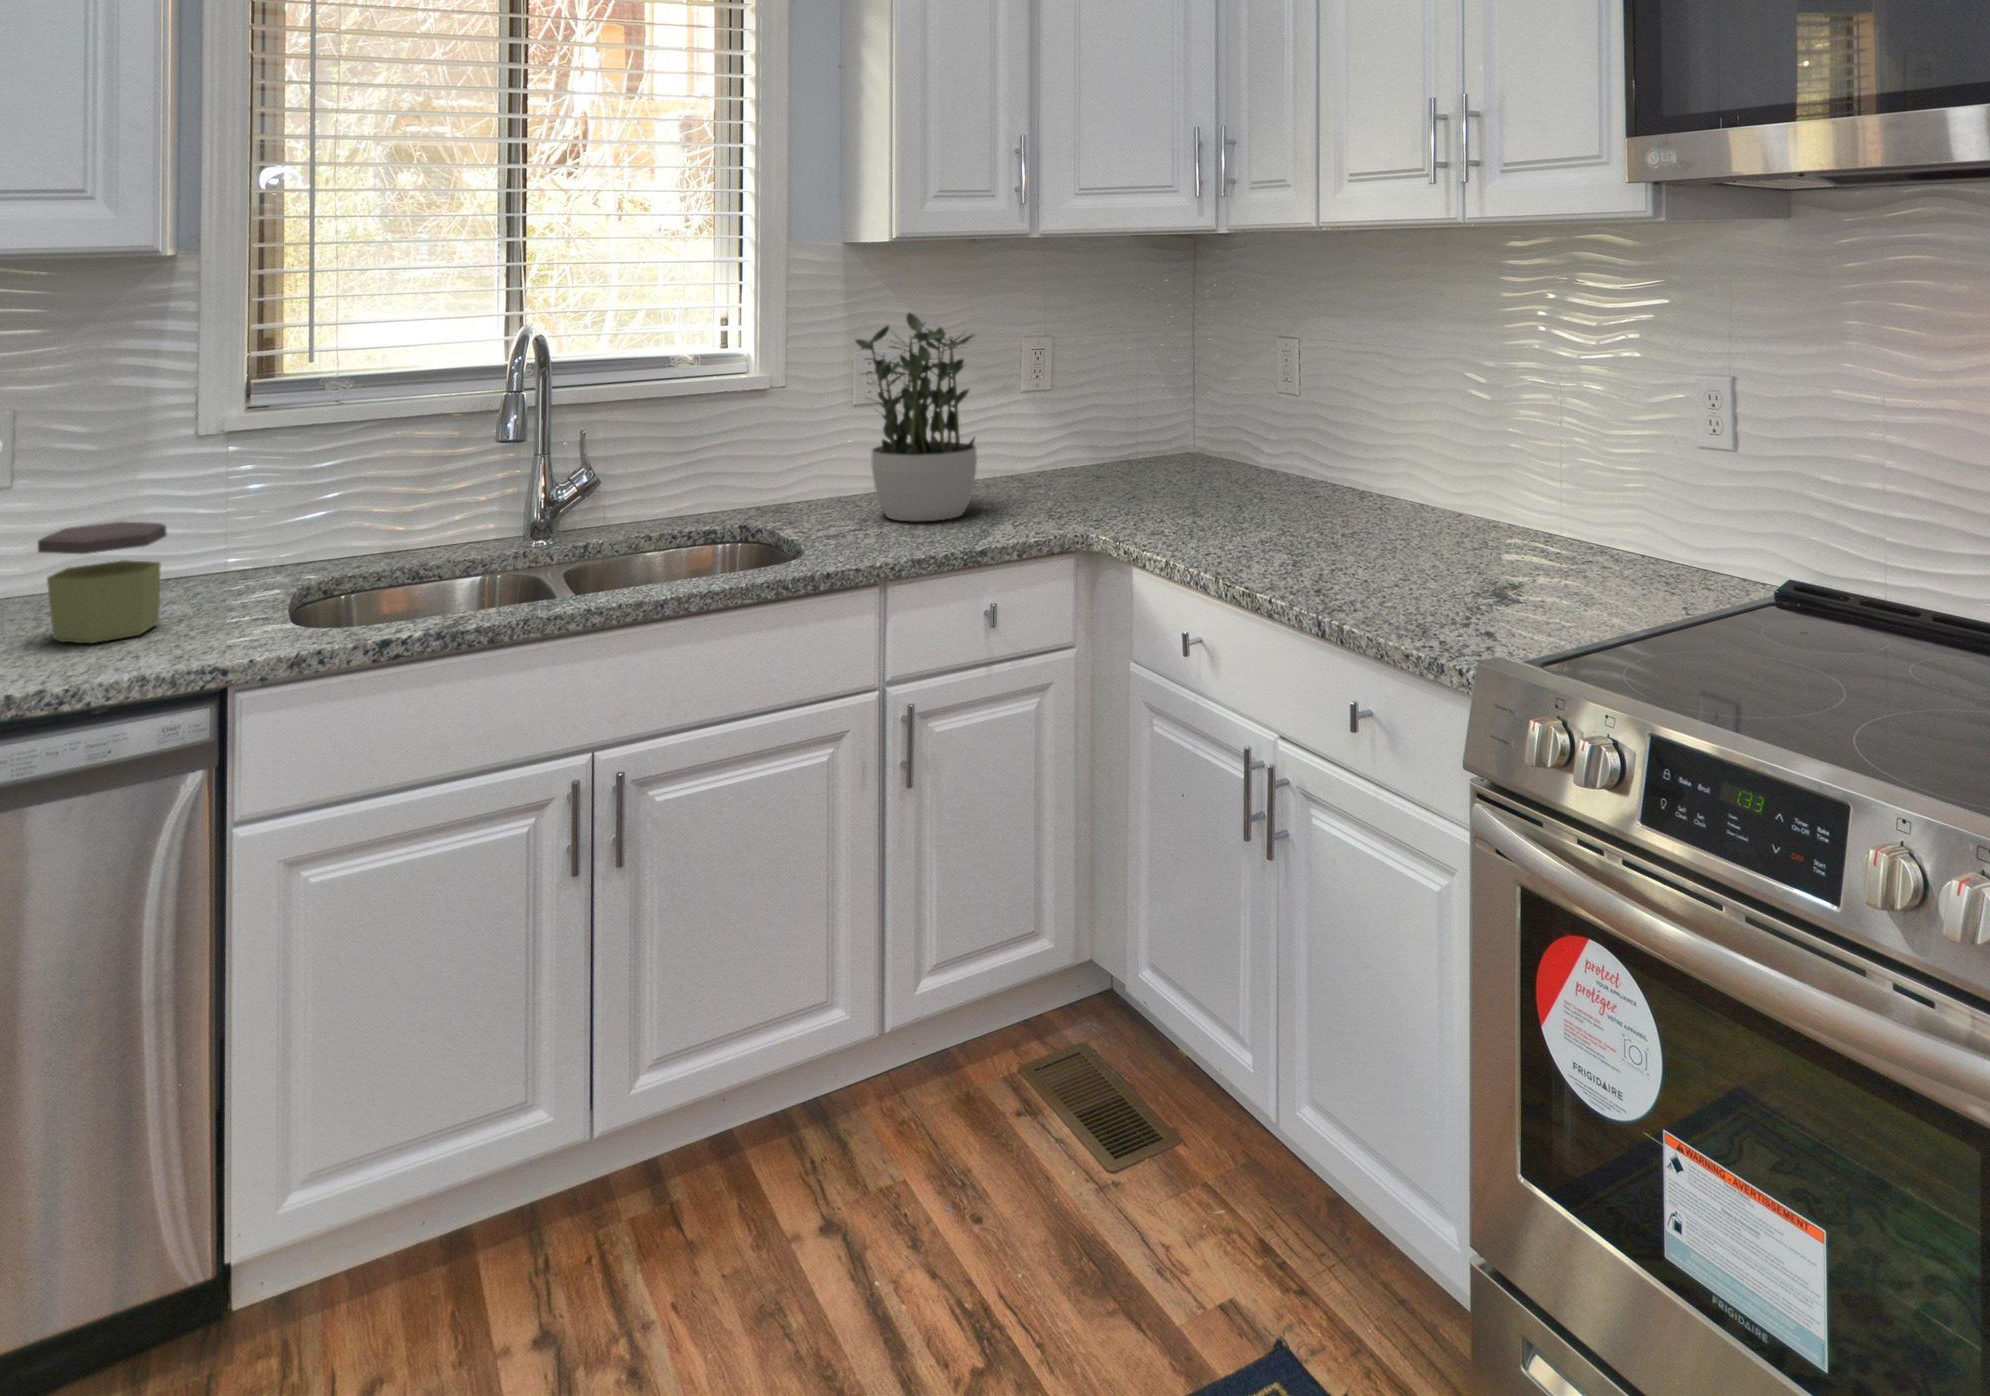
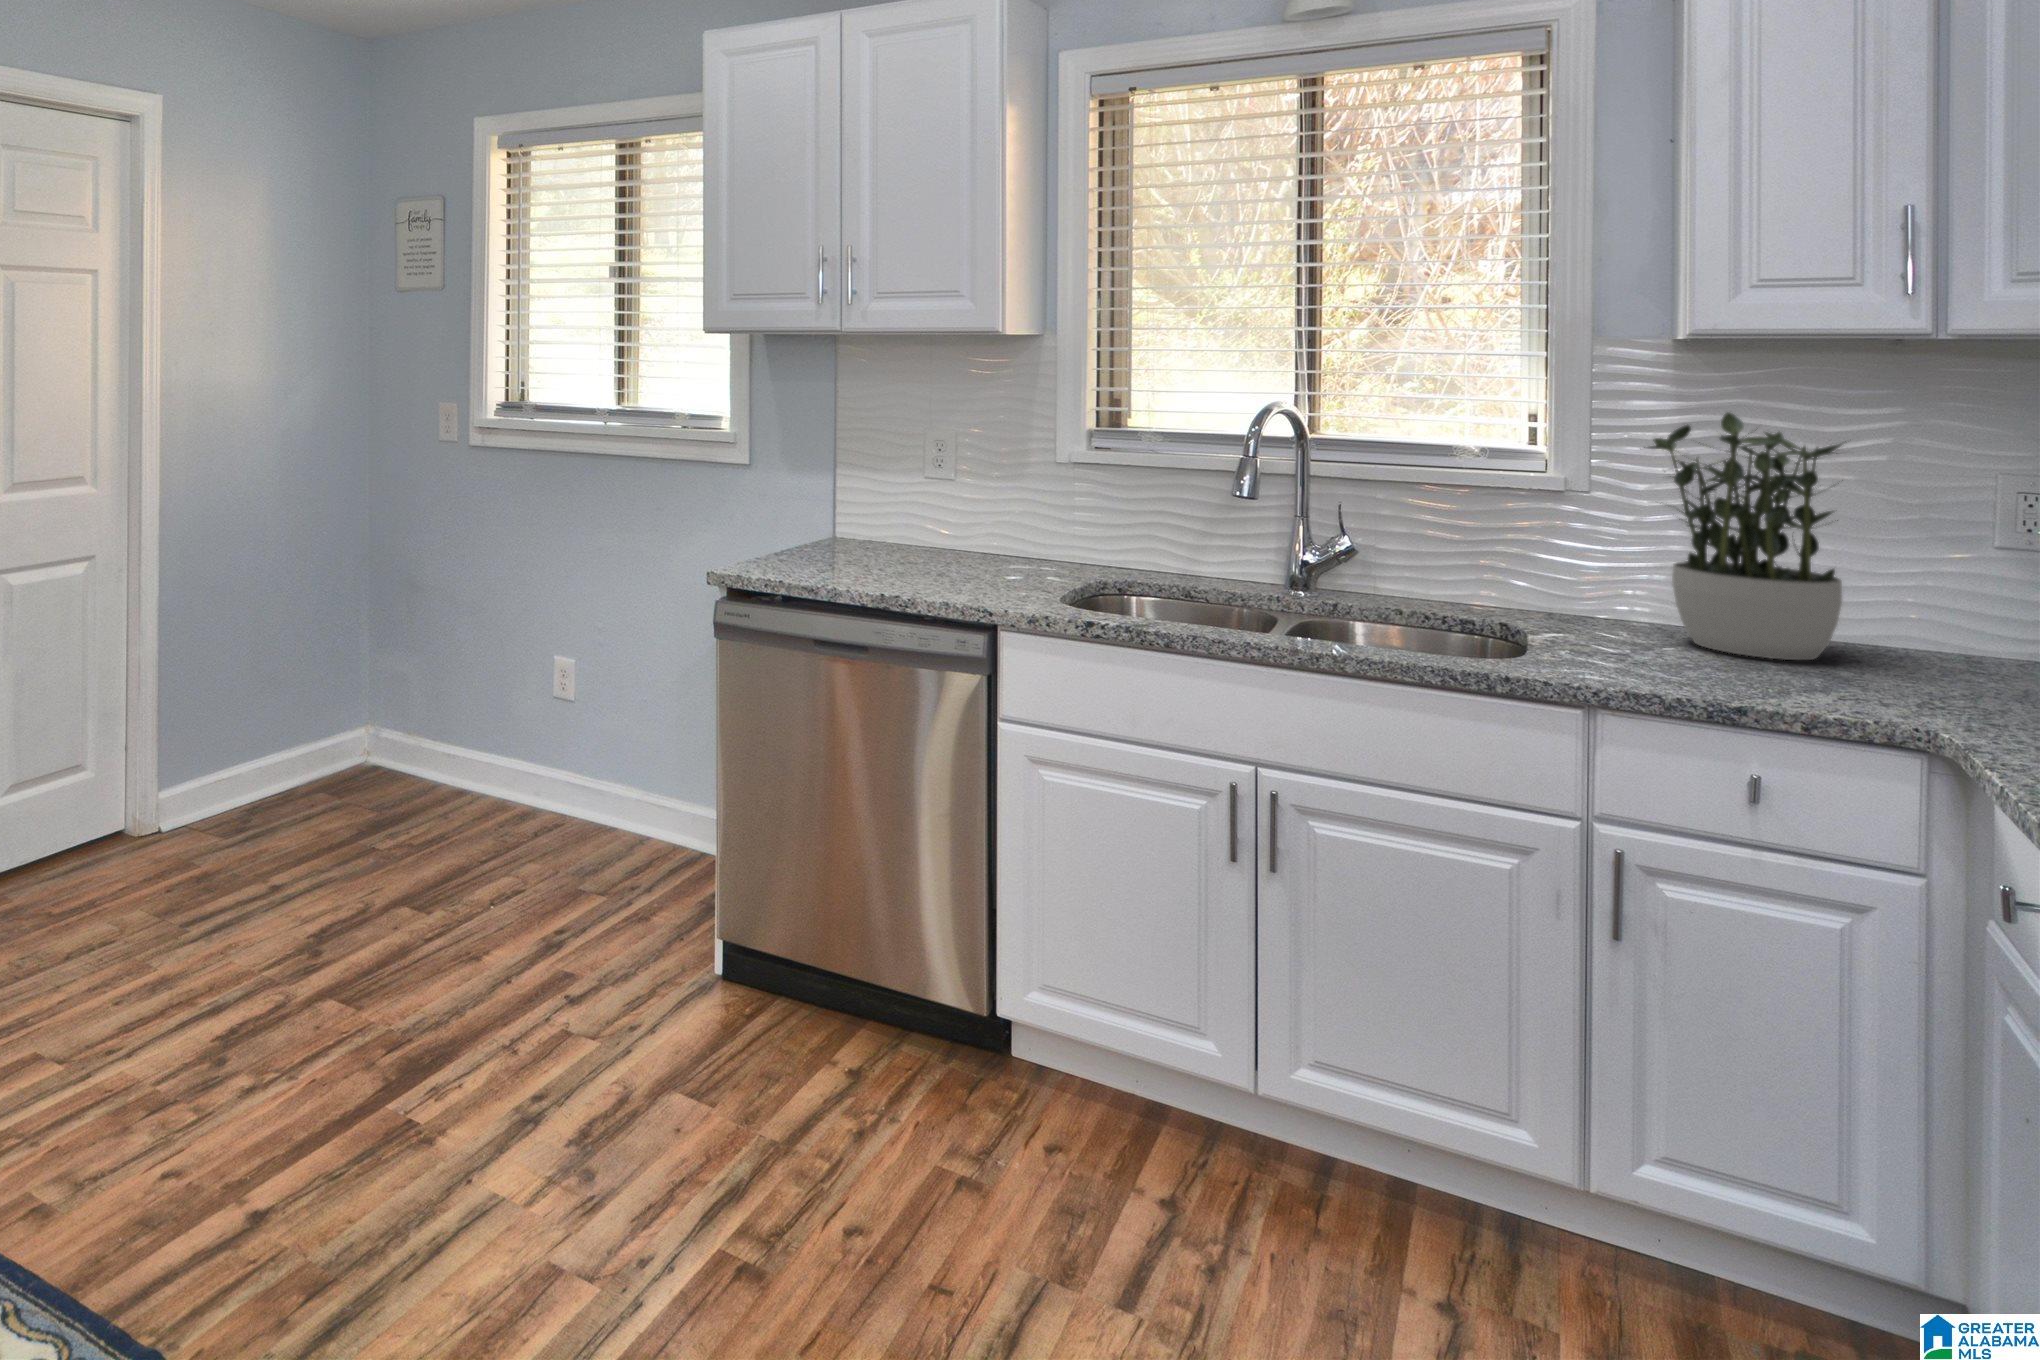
jar: present [38,522,167,643] -> none [923,509,994,585]

